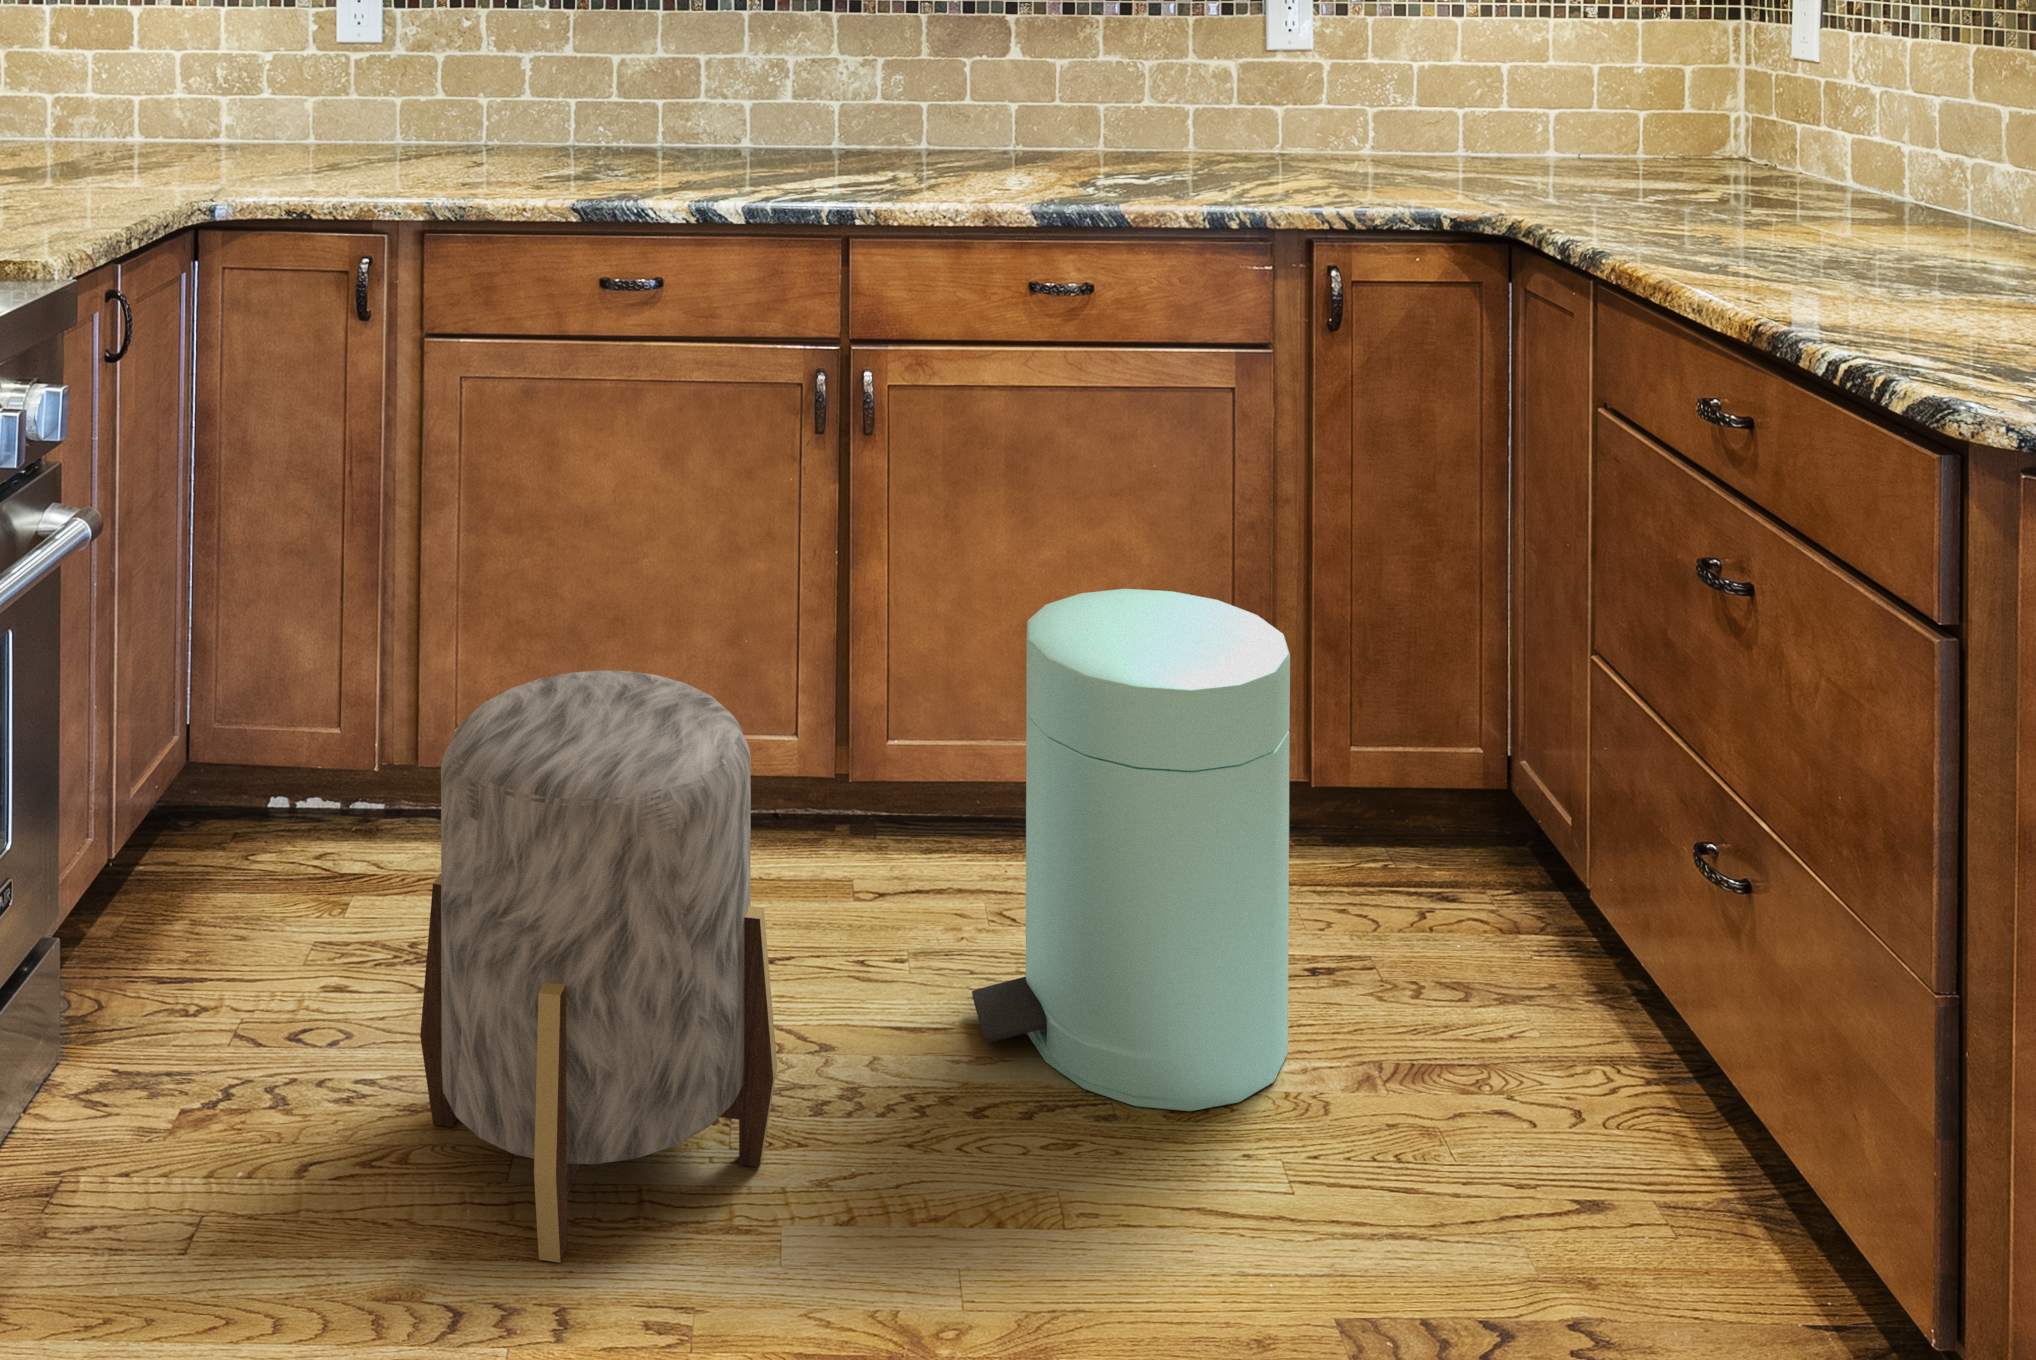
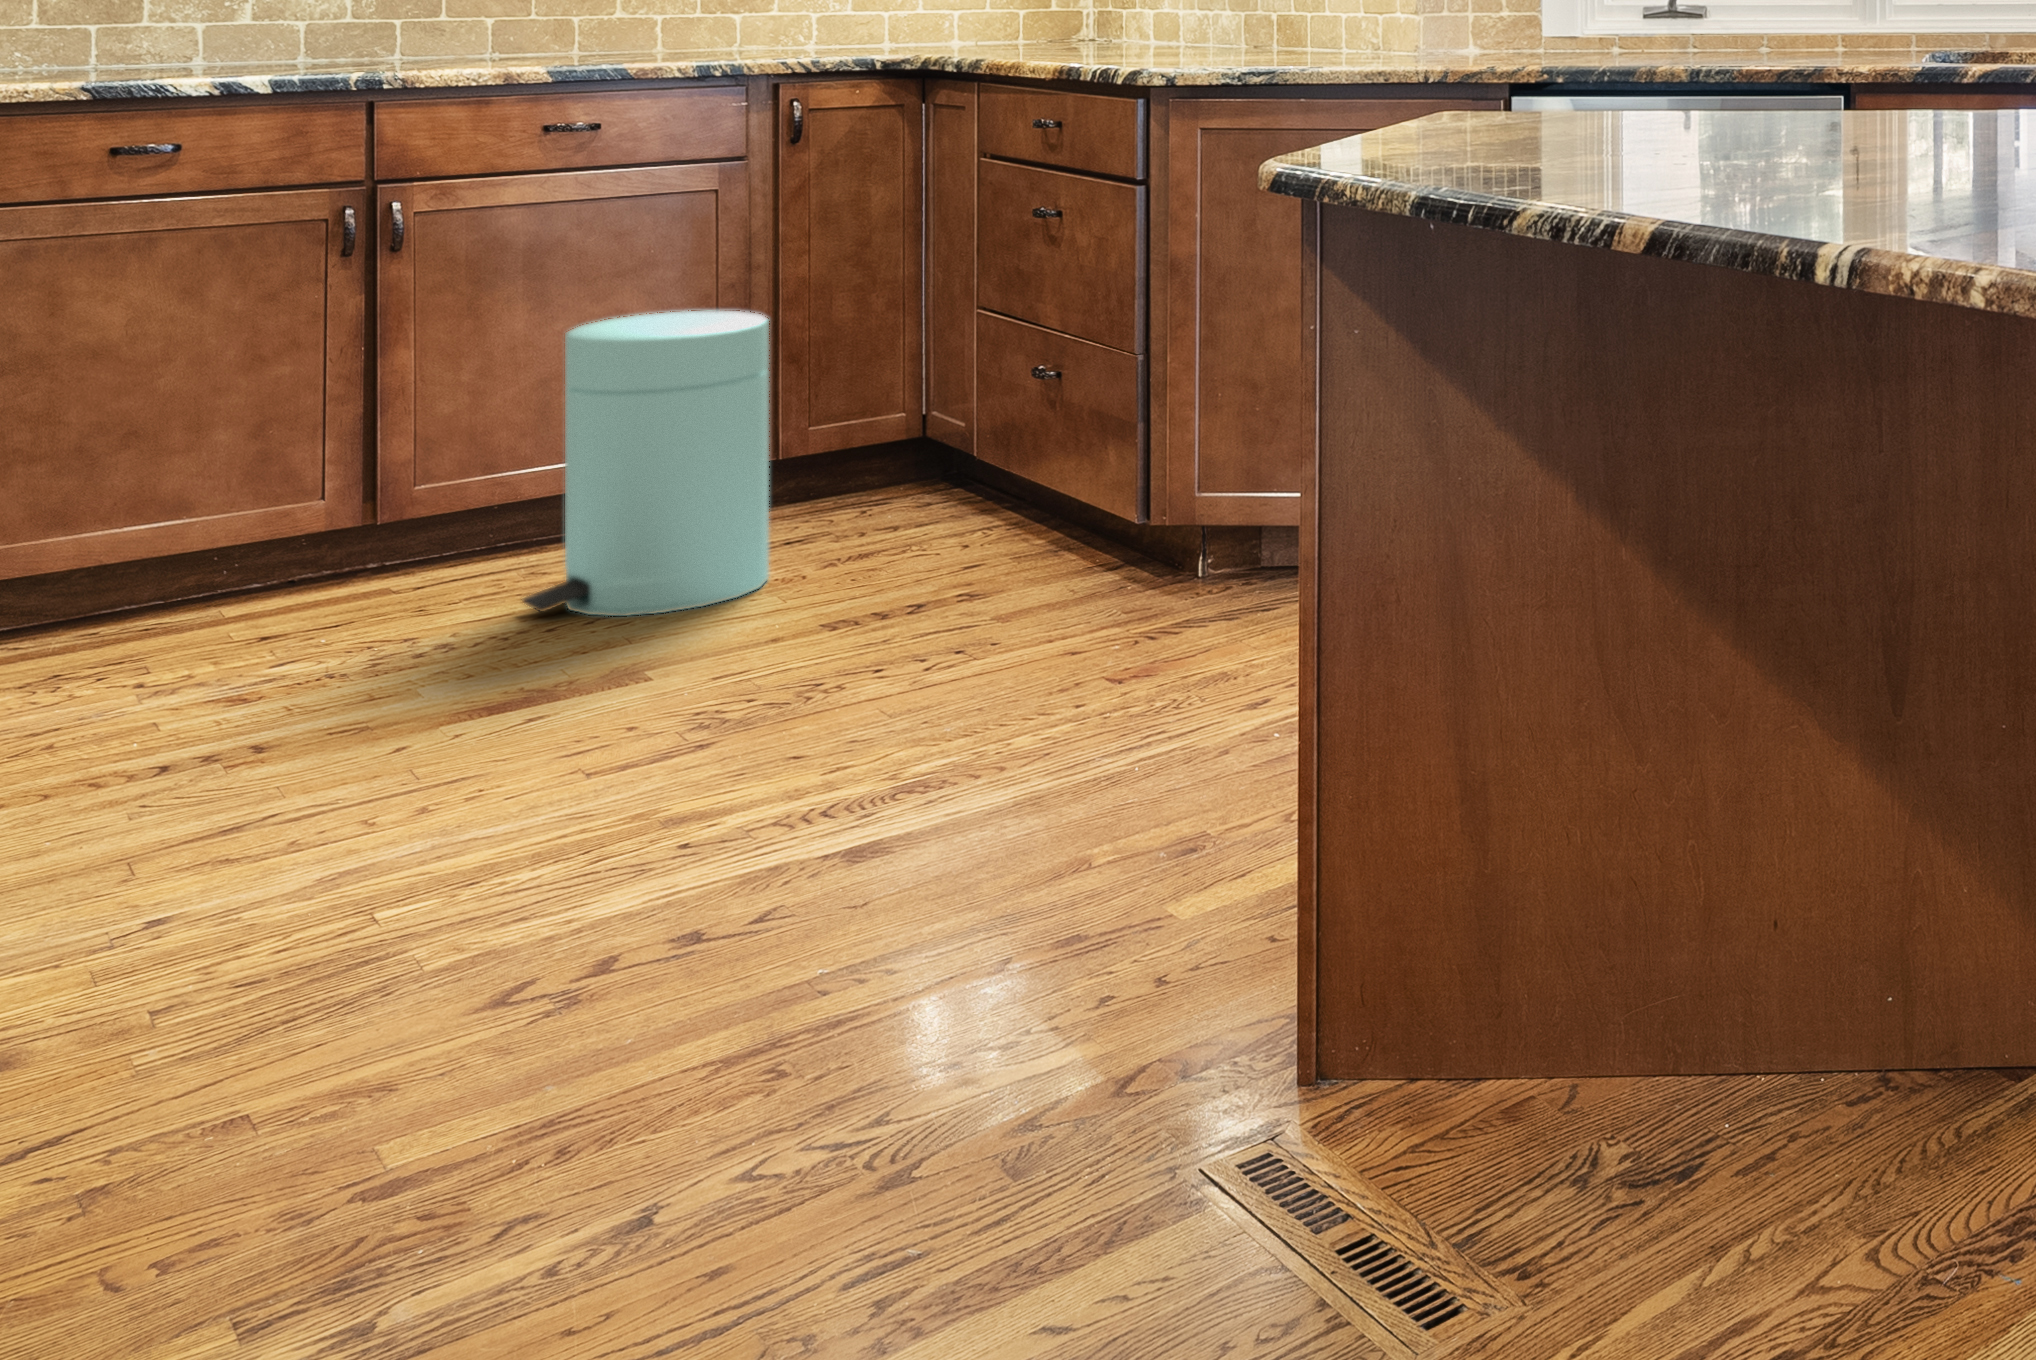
stool: present [420,670,777,1263] -> none [52,381,390,738]

